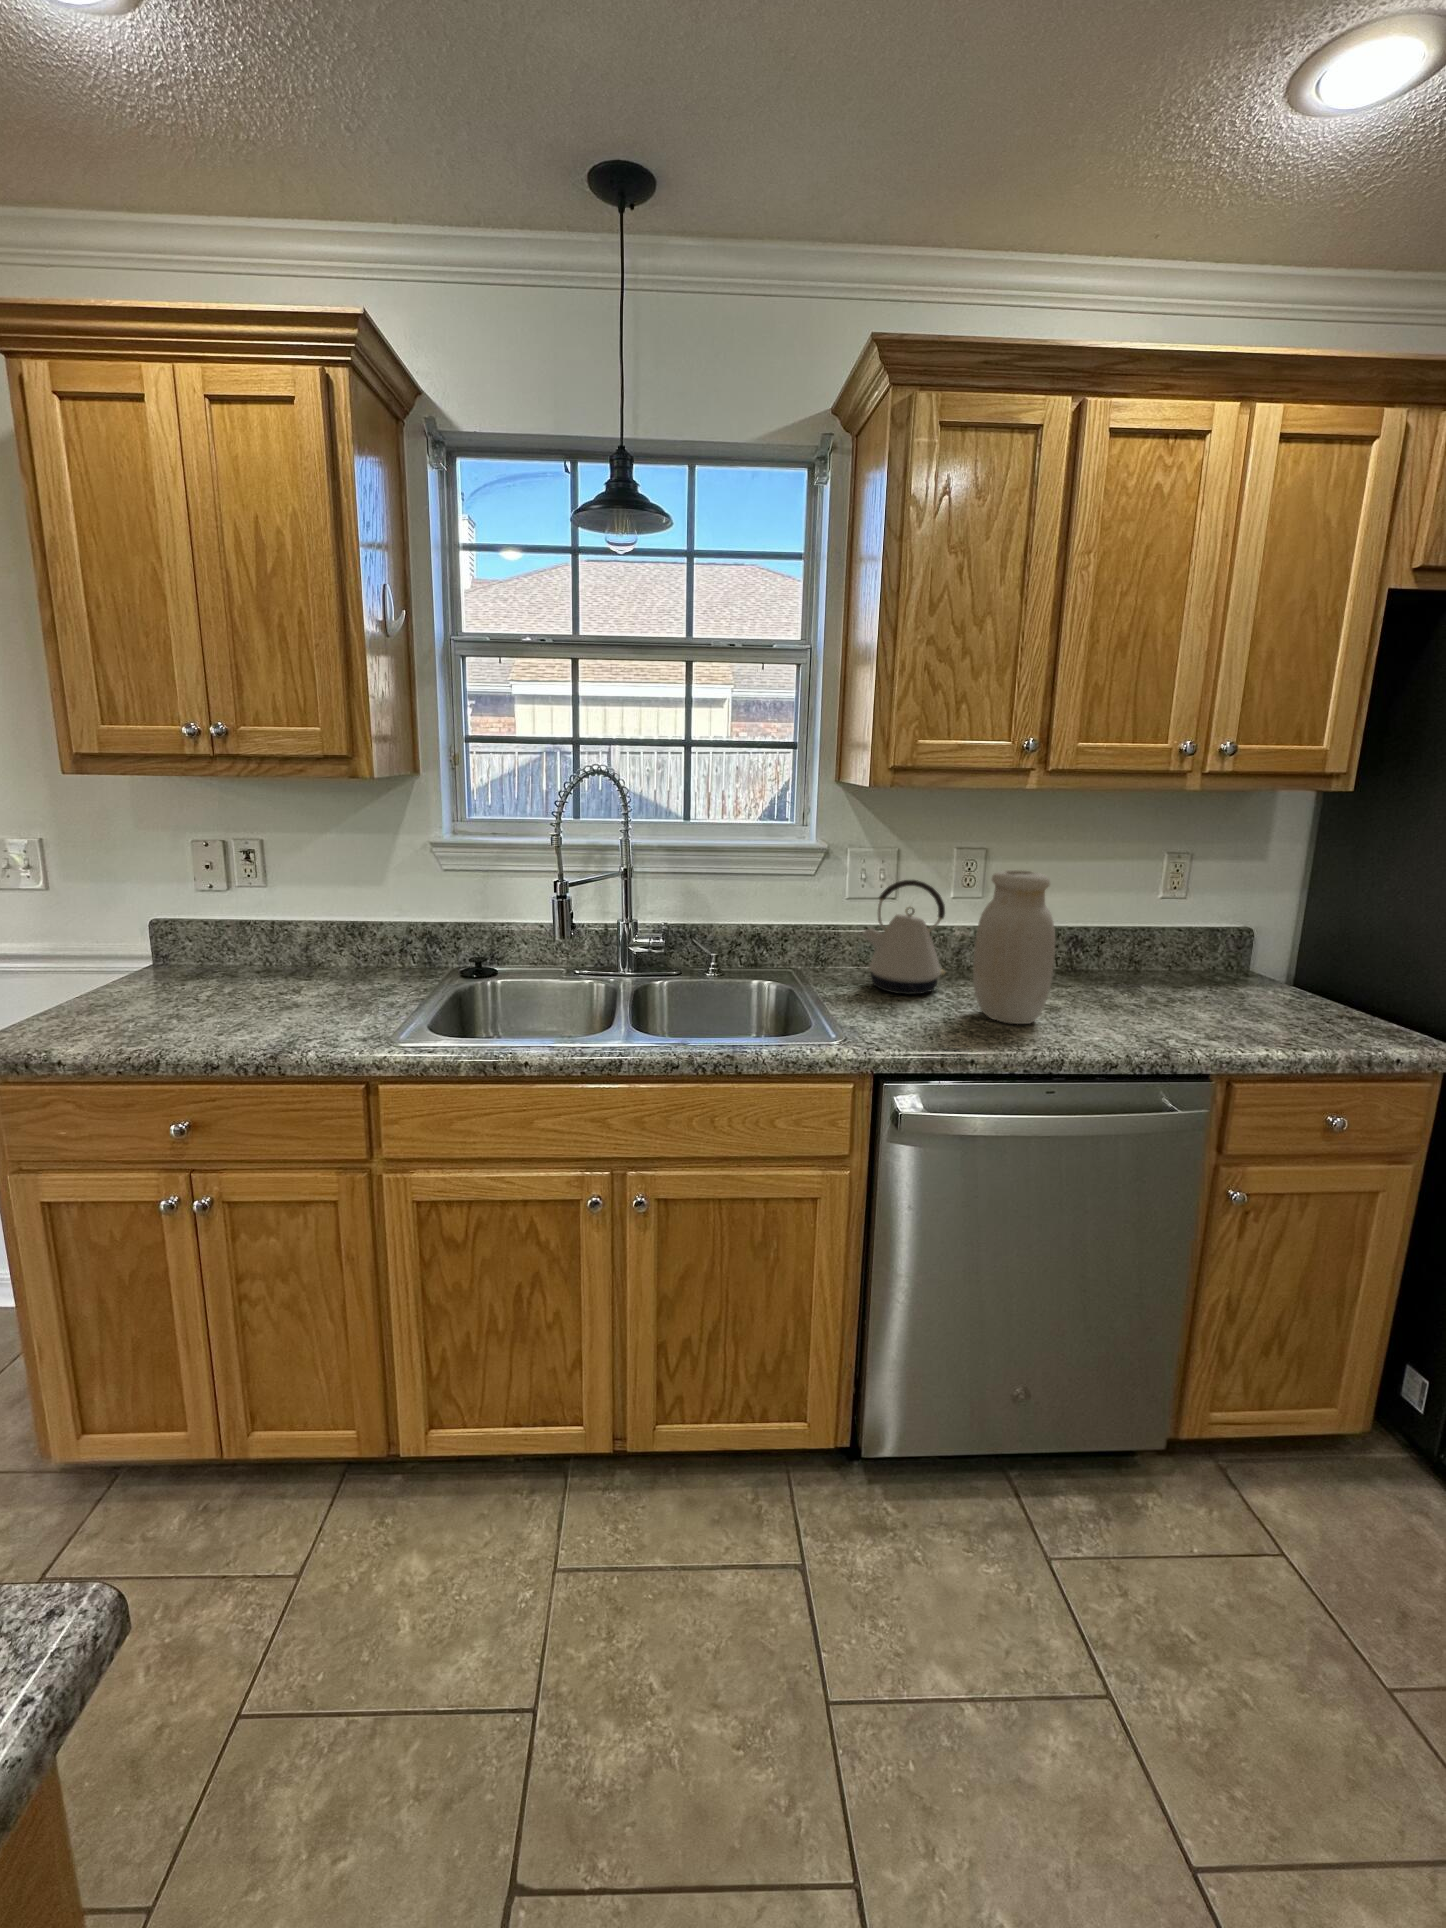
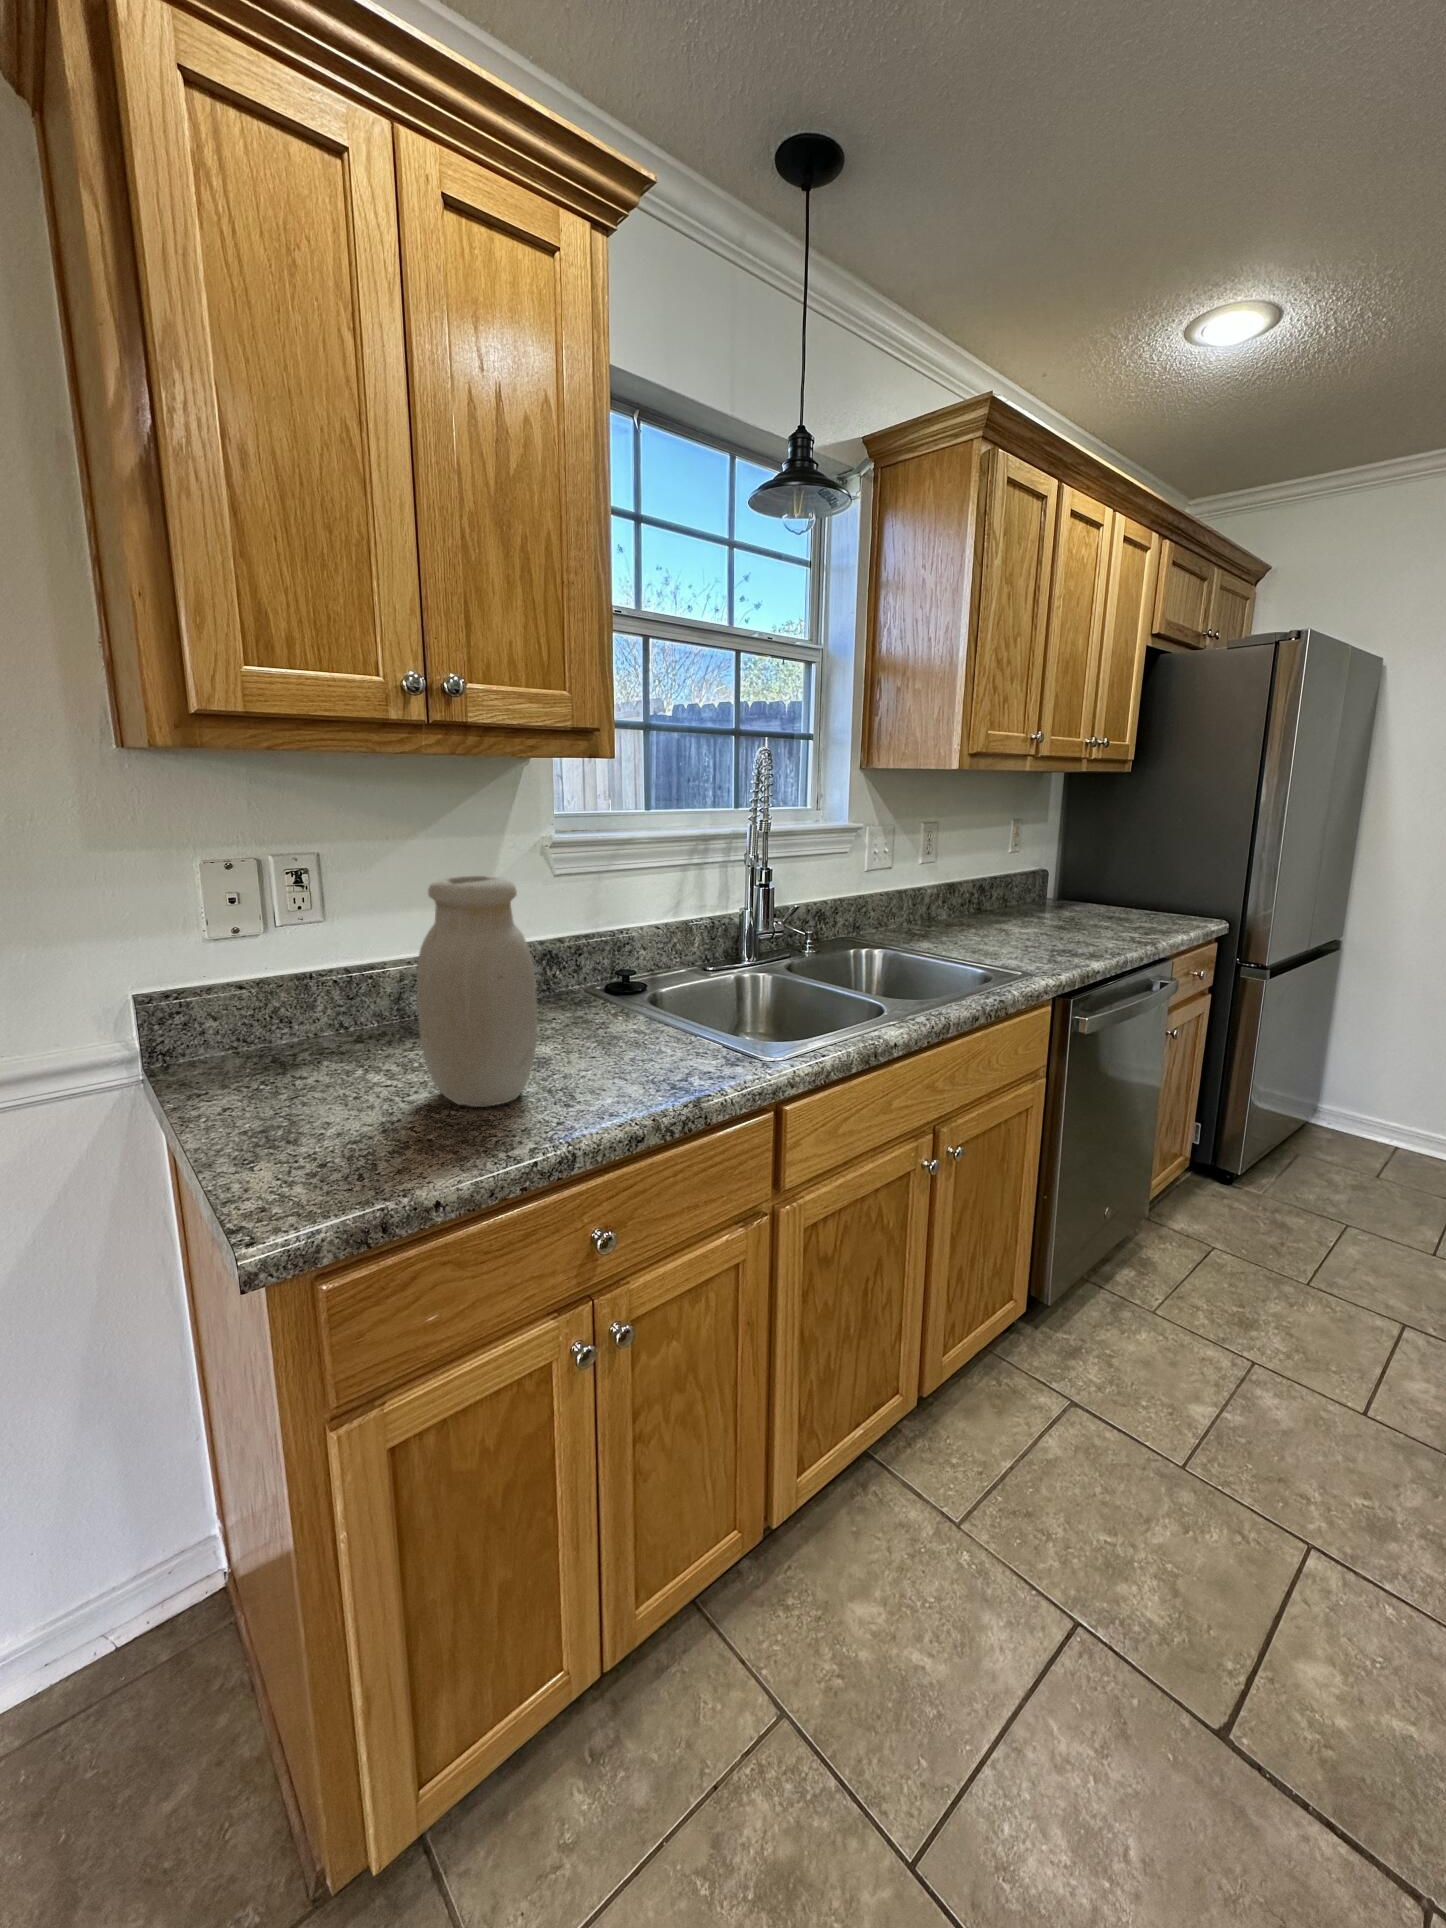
kettle: present [863,880,945,995] -> none [223,904,380,1088]

